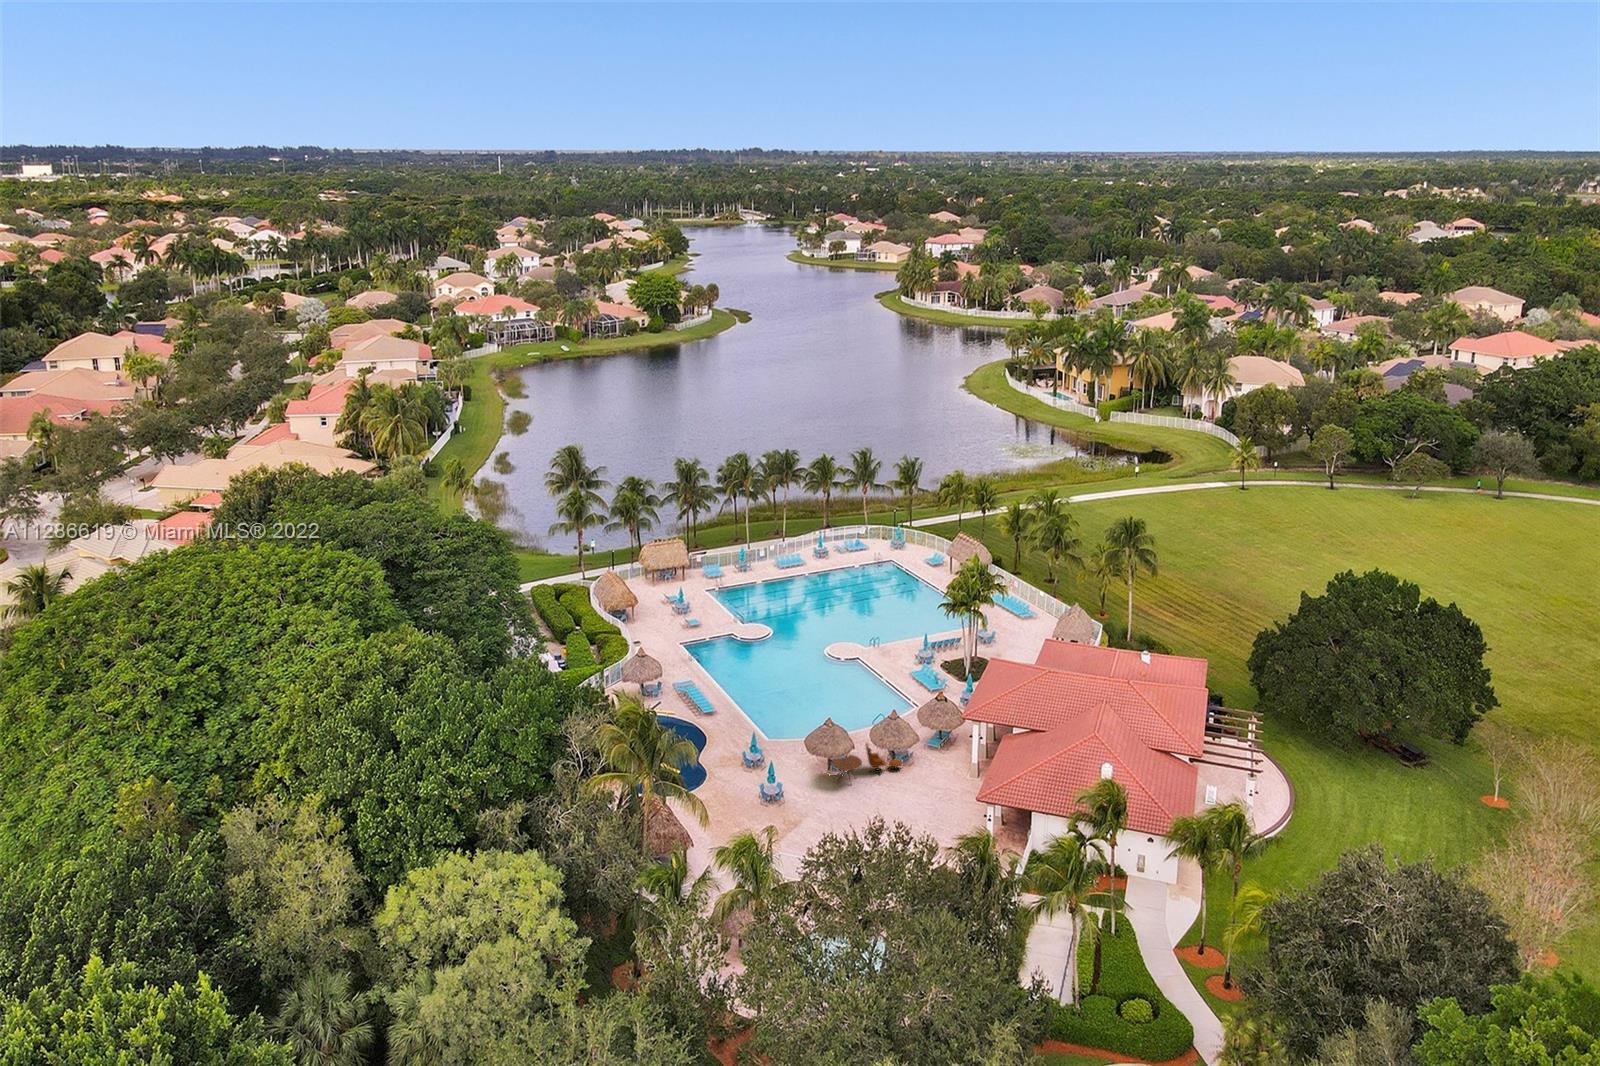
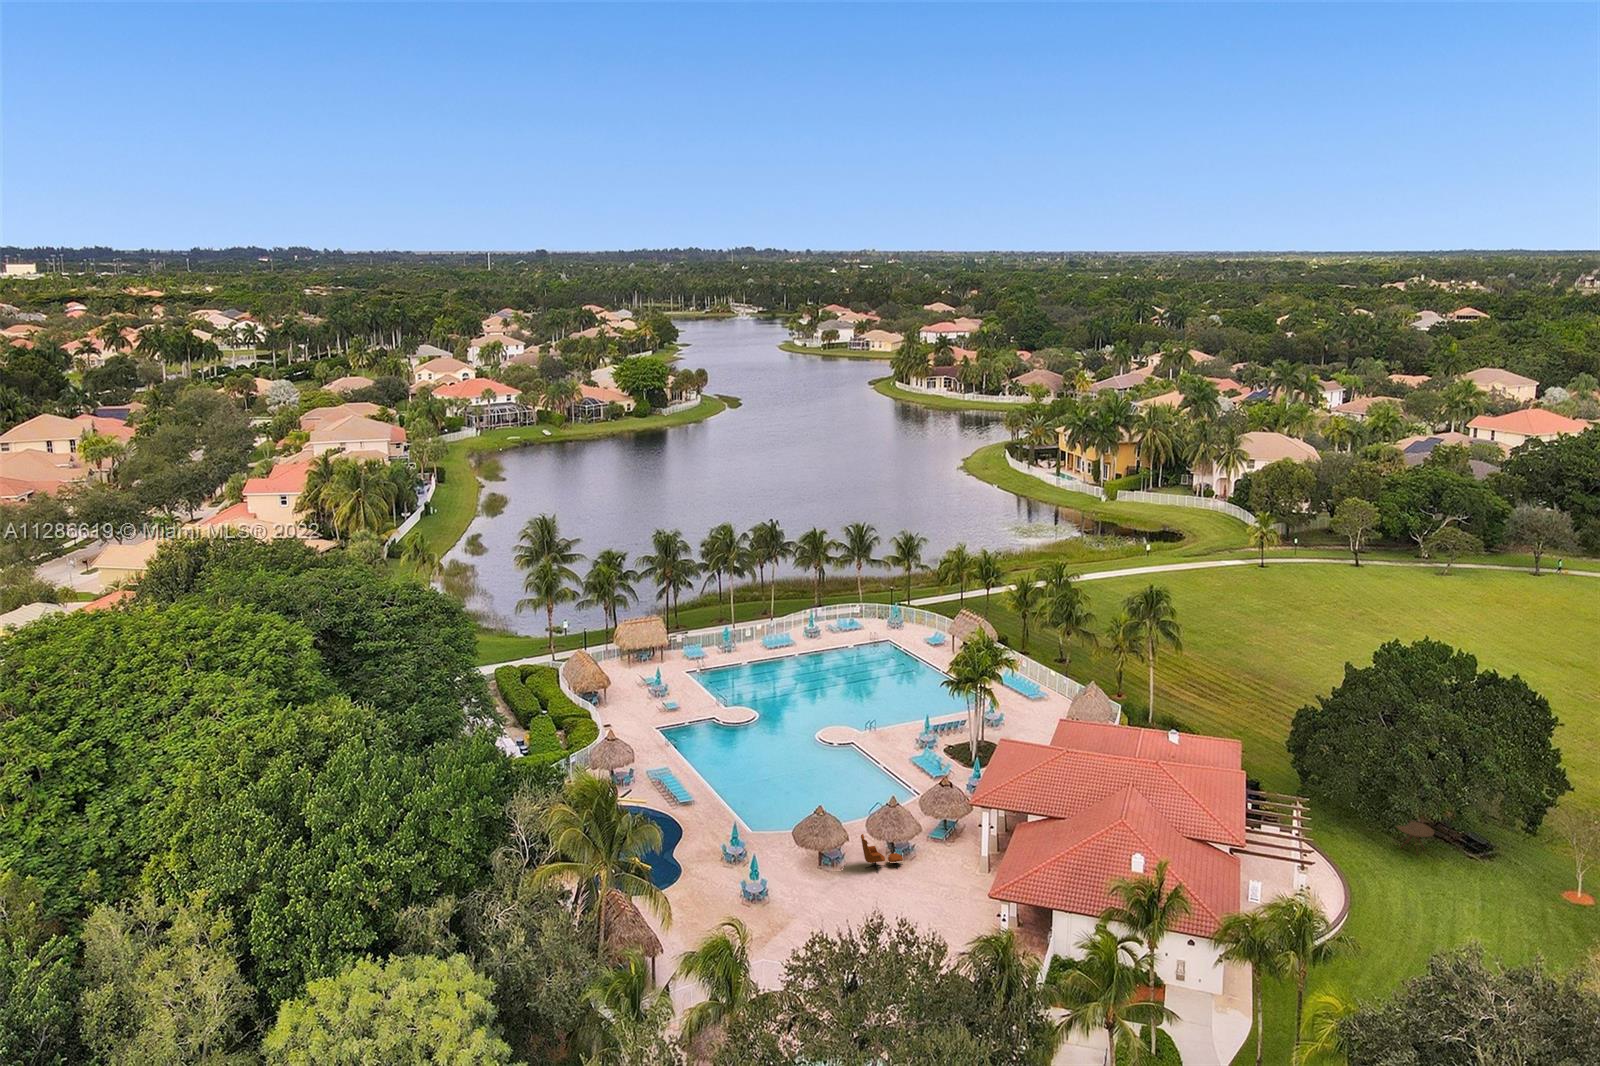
round table: present [832,755,862,785] -> present [1397,821,1434,852]

